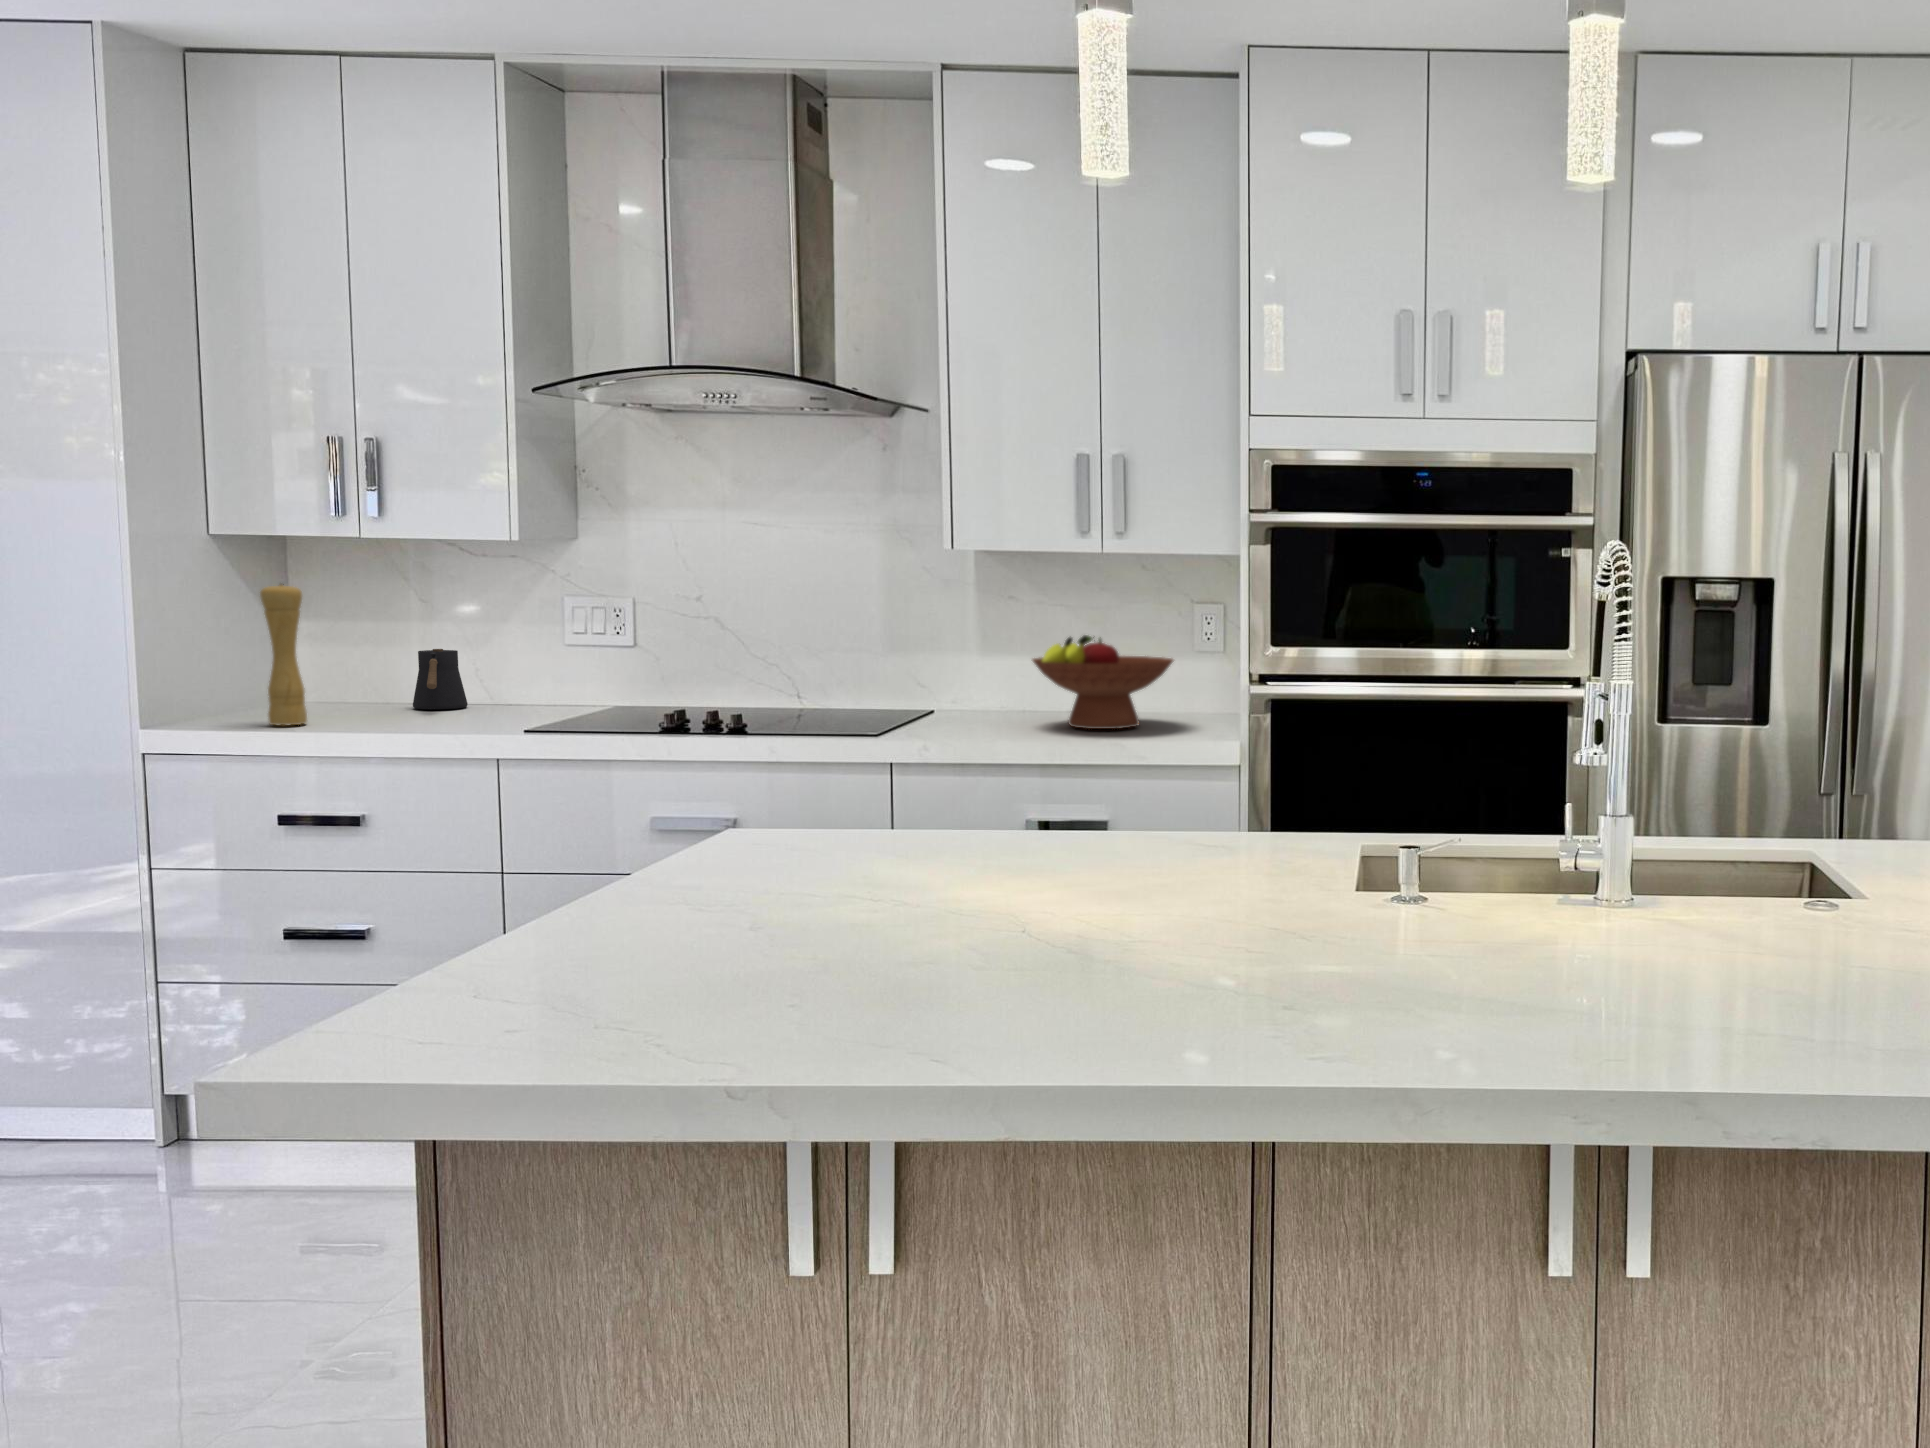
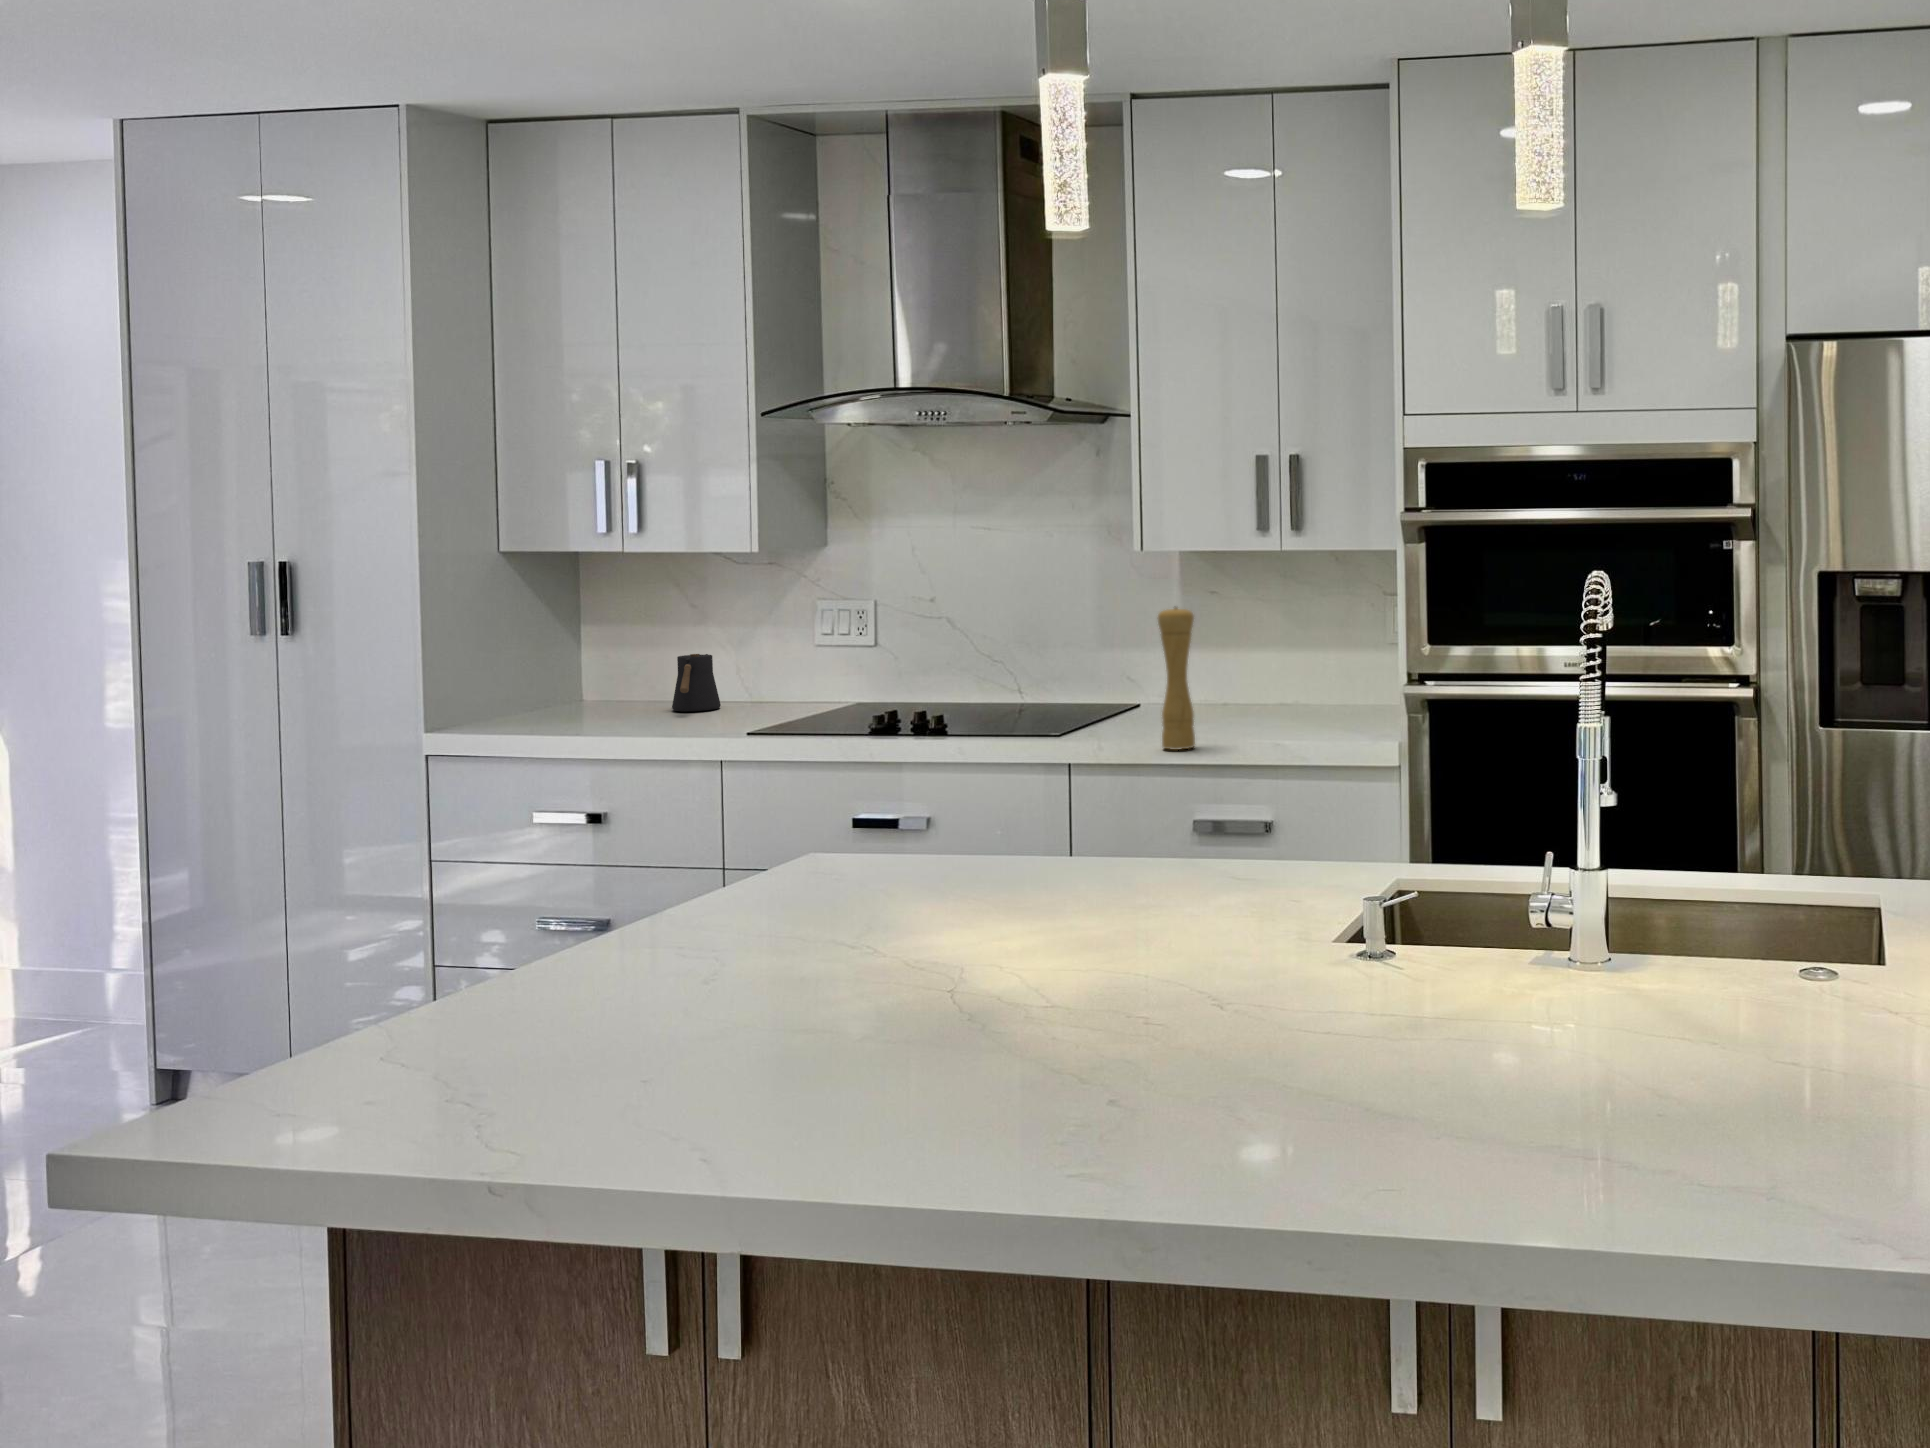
pepper mill: present [260,584,307,726] -> present [1158,607,1195,750]
fruit bowl: present [1033,635,1173,729] -> none [1216,634,1359,729]

